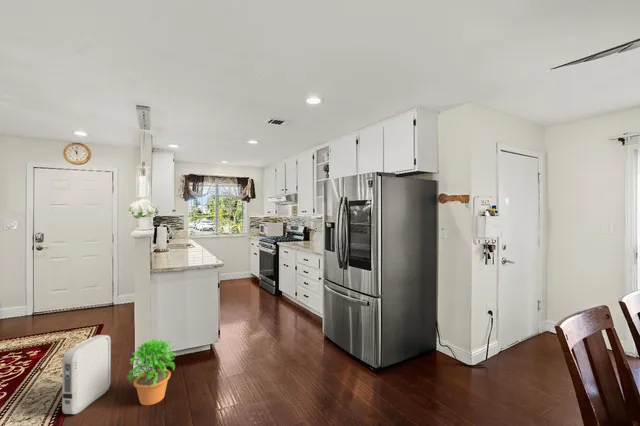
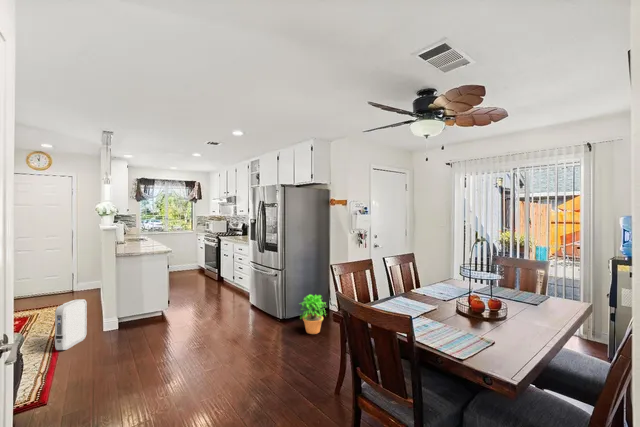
potted plant: present [128,339,176,405] -> present [301,295,325,334]

